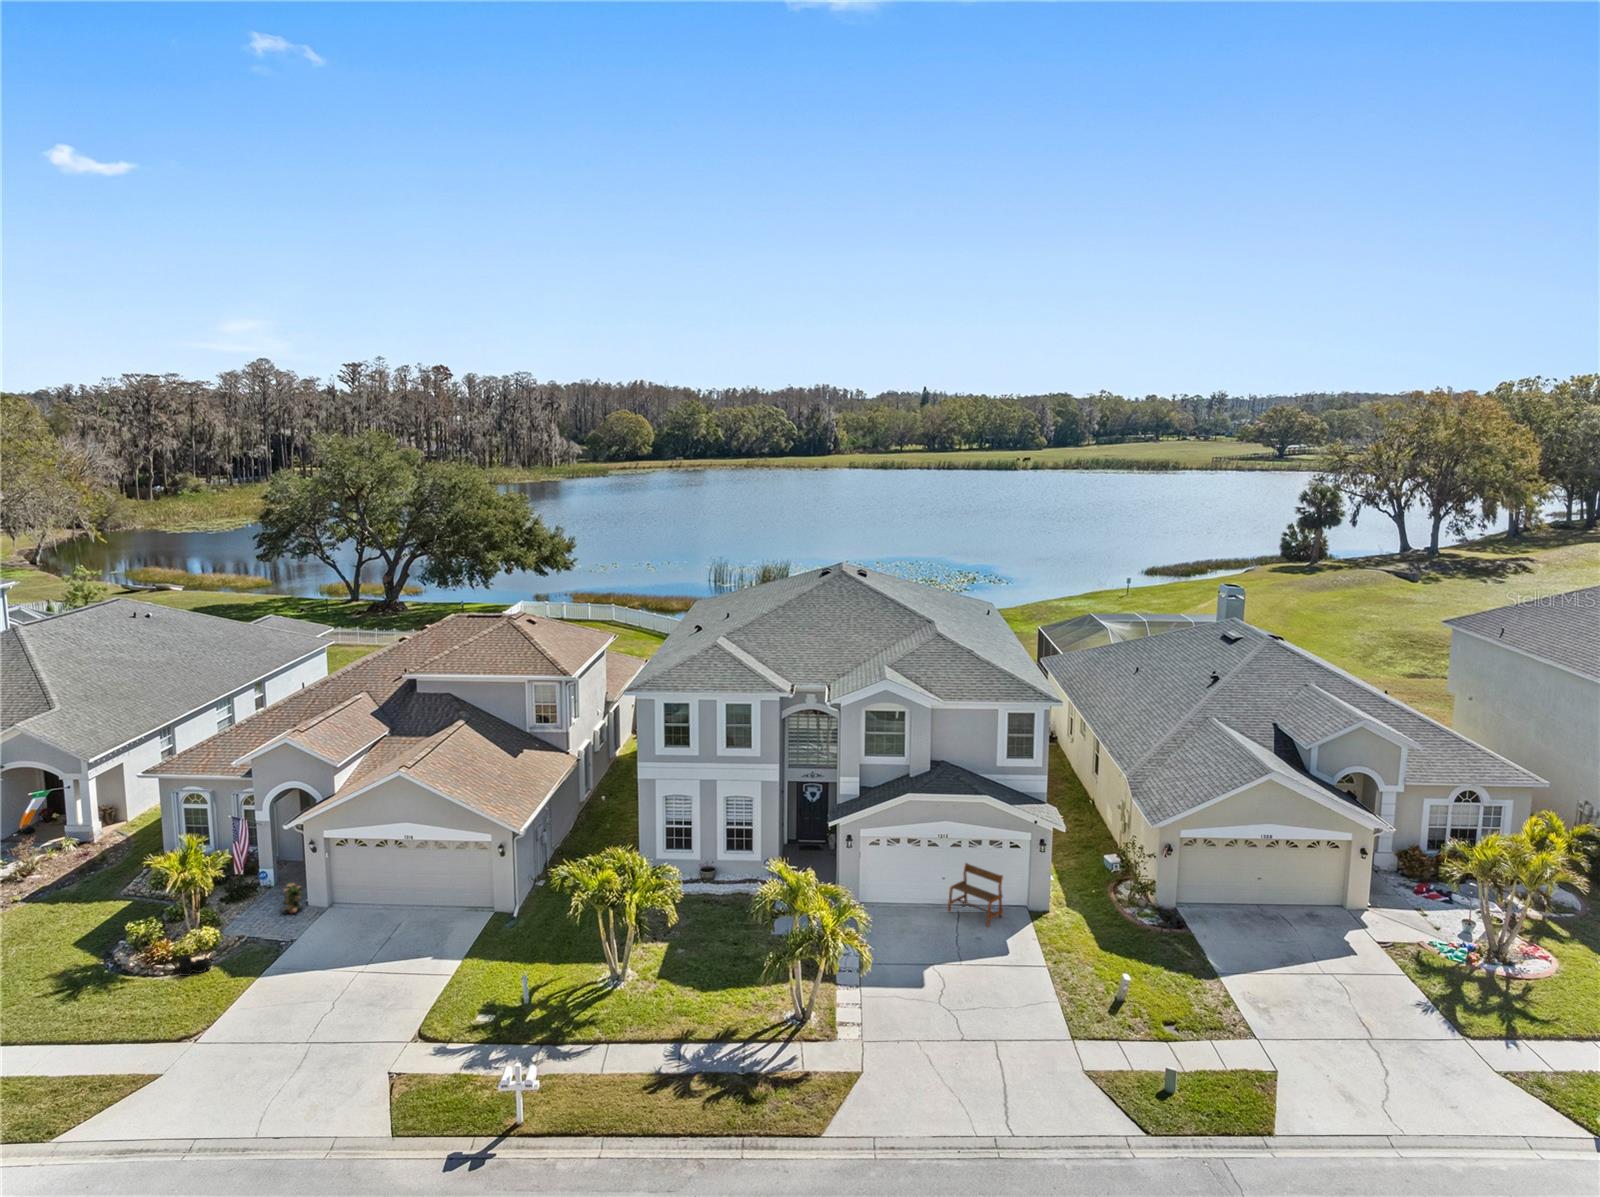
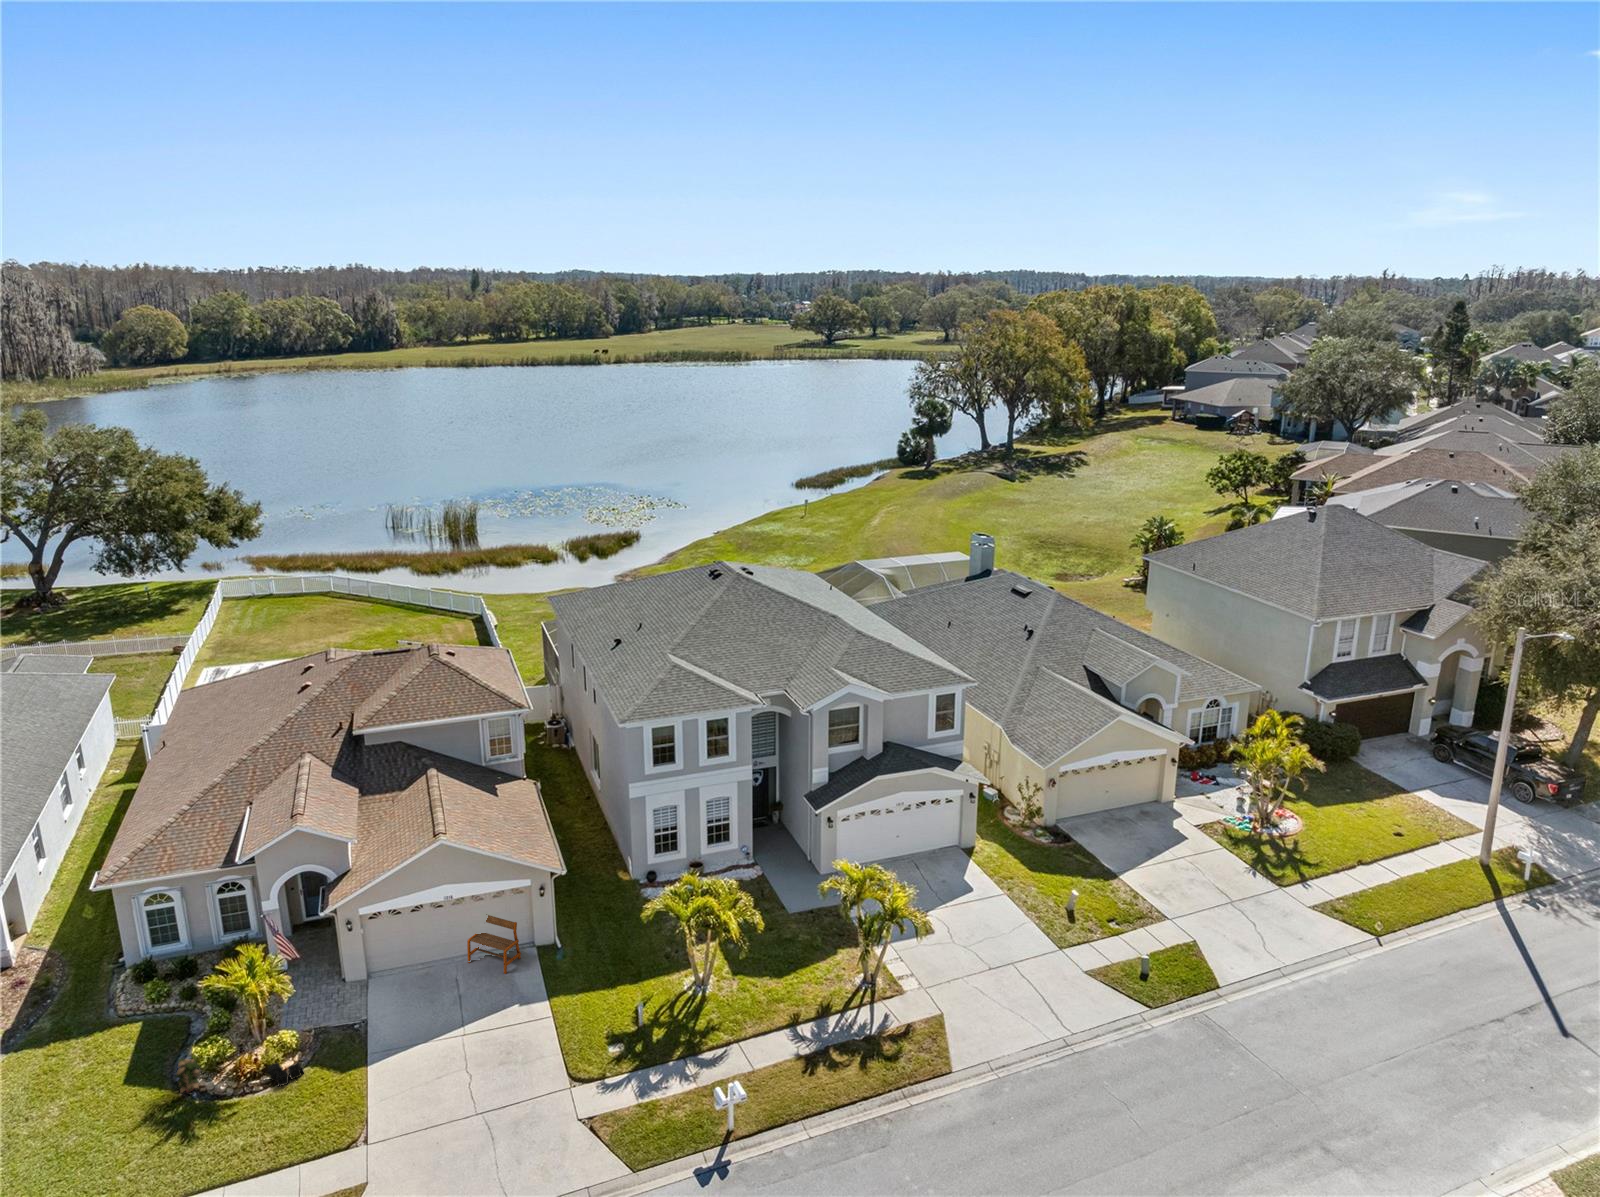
bench: present [948,863,1003,927] -> present [467,914,521,974]
decorative plant: present [283,882,303,913] -> present [175,1058,200,1093]

